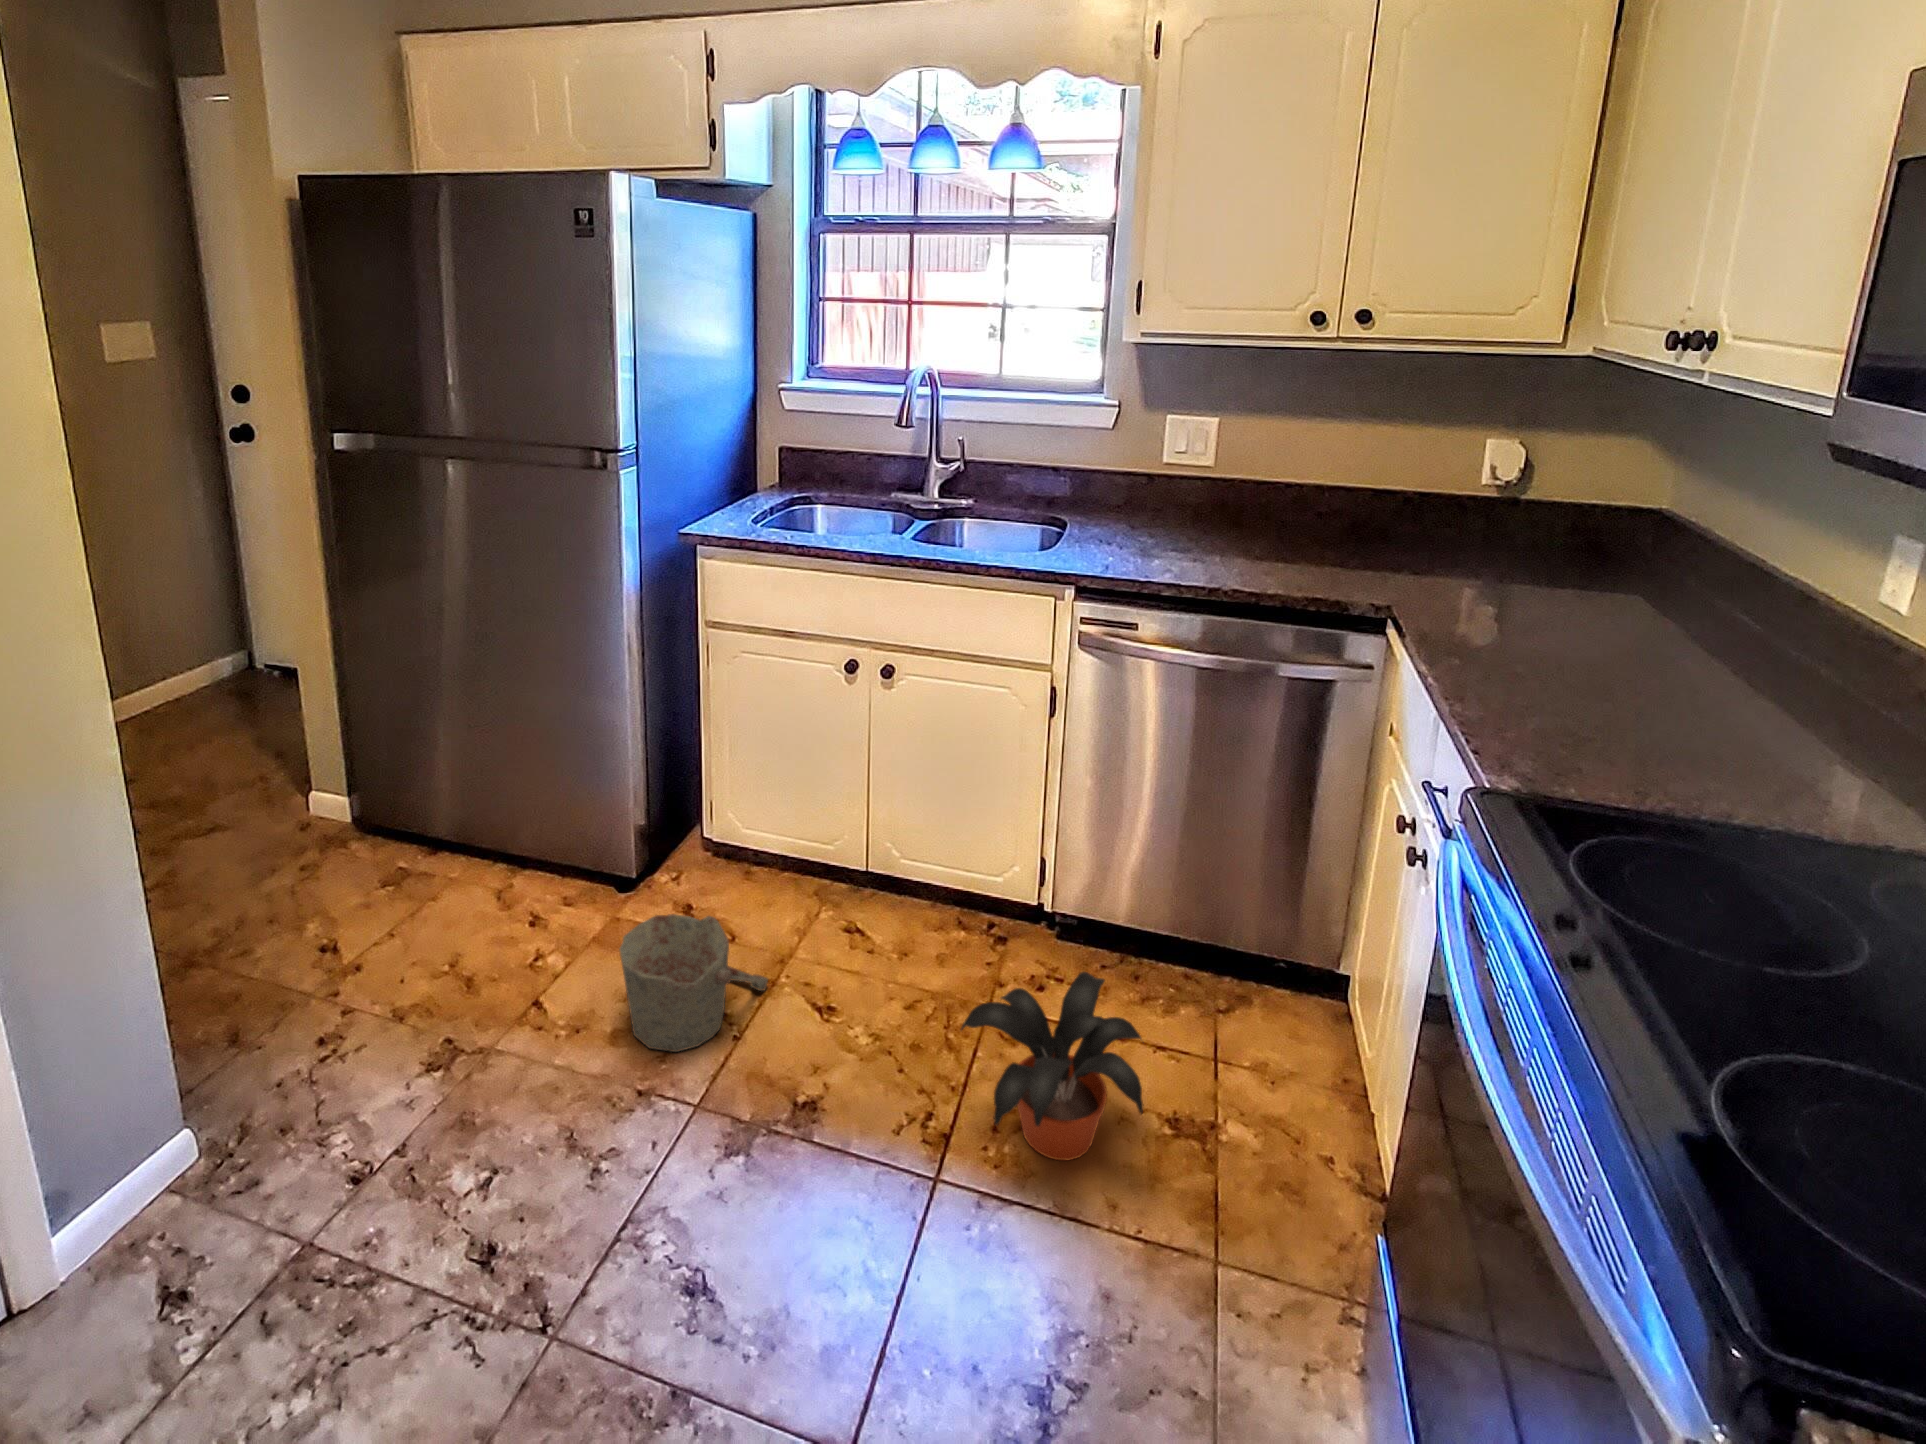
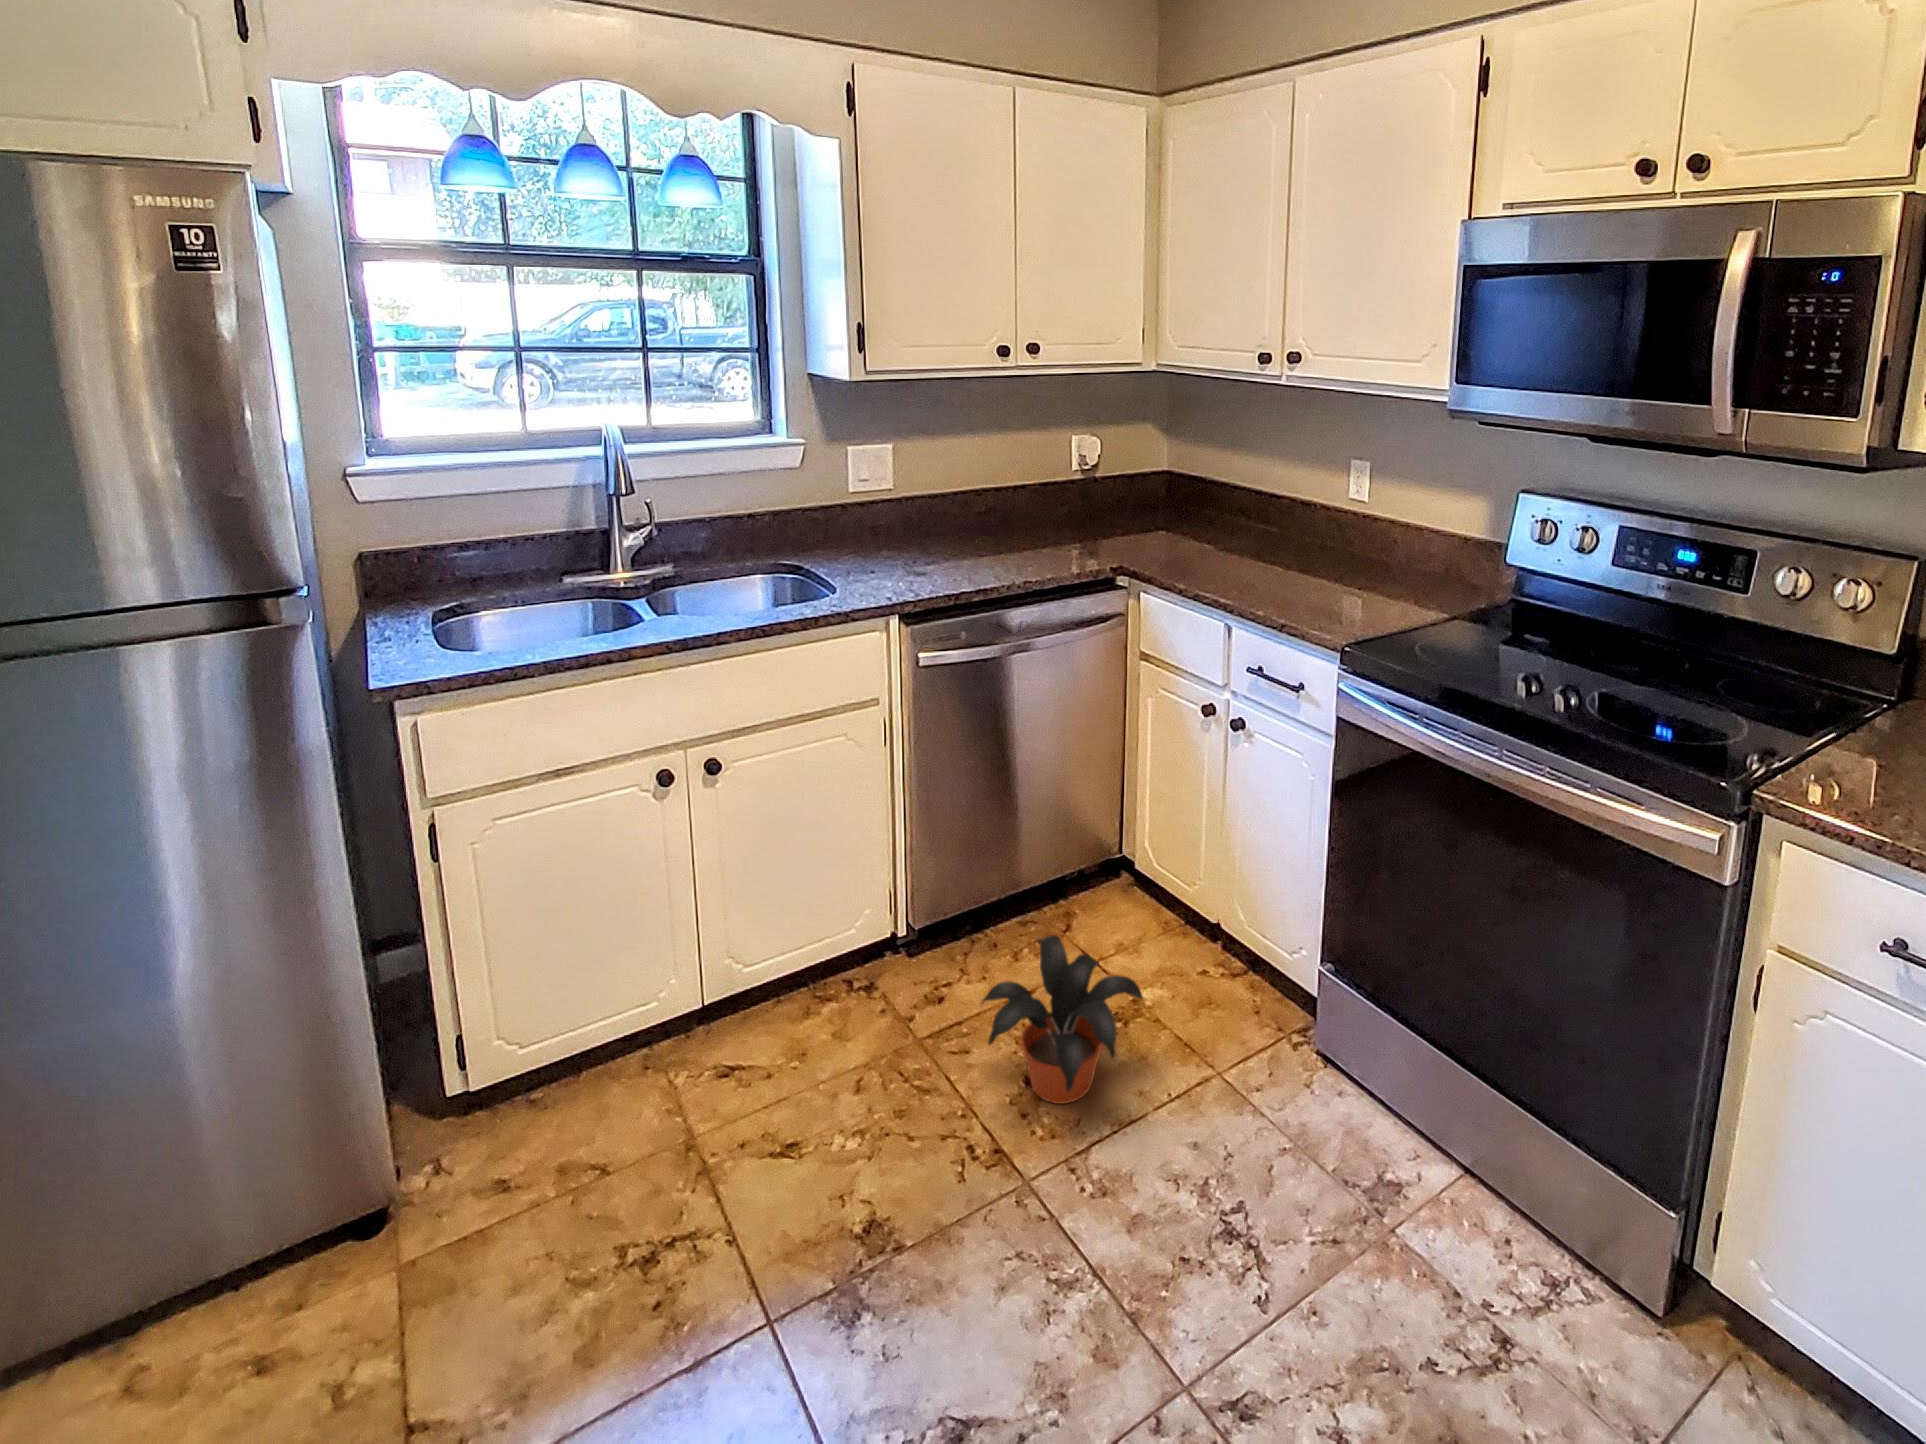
bucket: present [619,914,768,1052] -> none [537,1134,722,1343]

